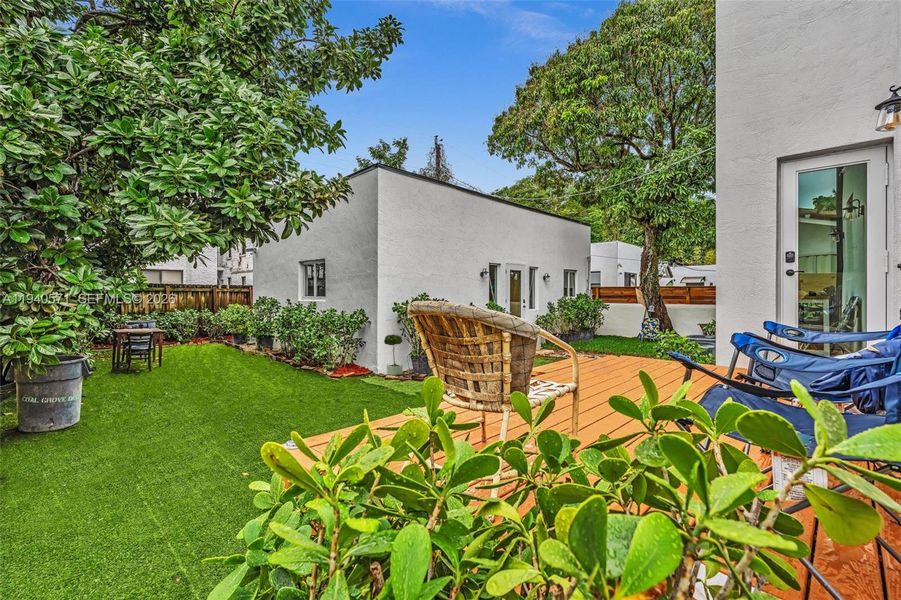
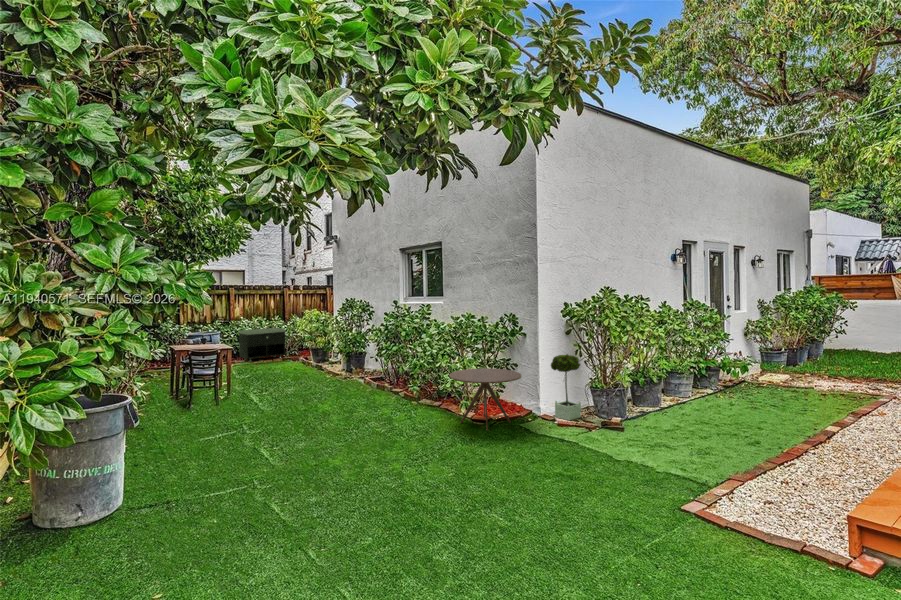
storage bench: none [173,318,213,343] -> present [239,328,286,361]
round table: none [316,344,363,381] -> present [449,368,521,430]

